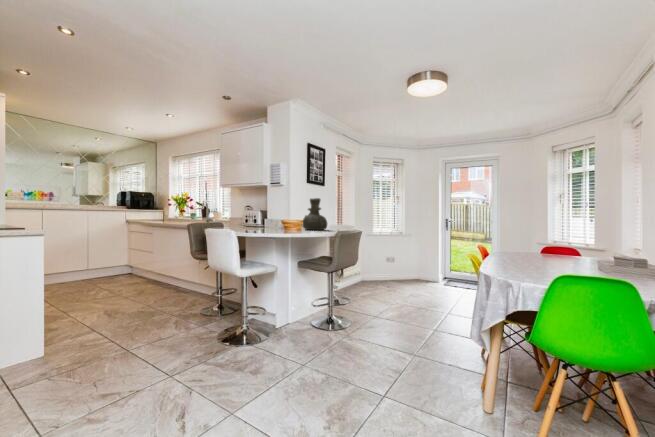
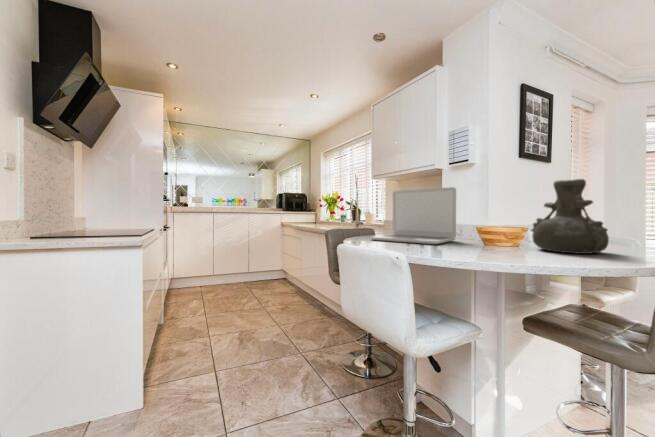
laptop: none [222,198,272,229] -> present [371,187,456,244]

